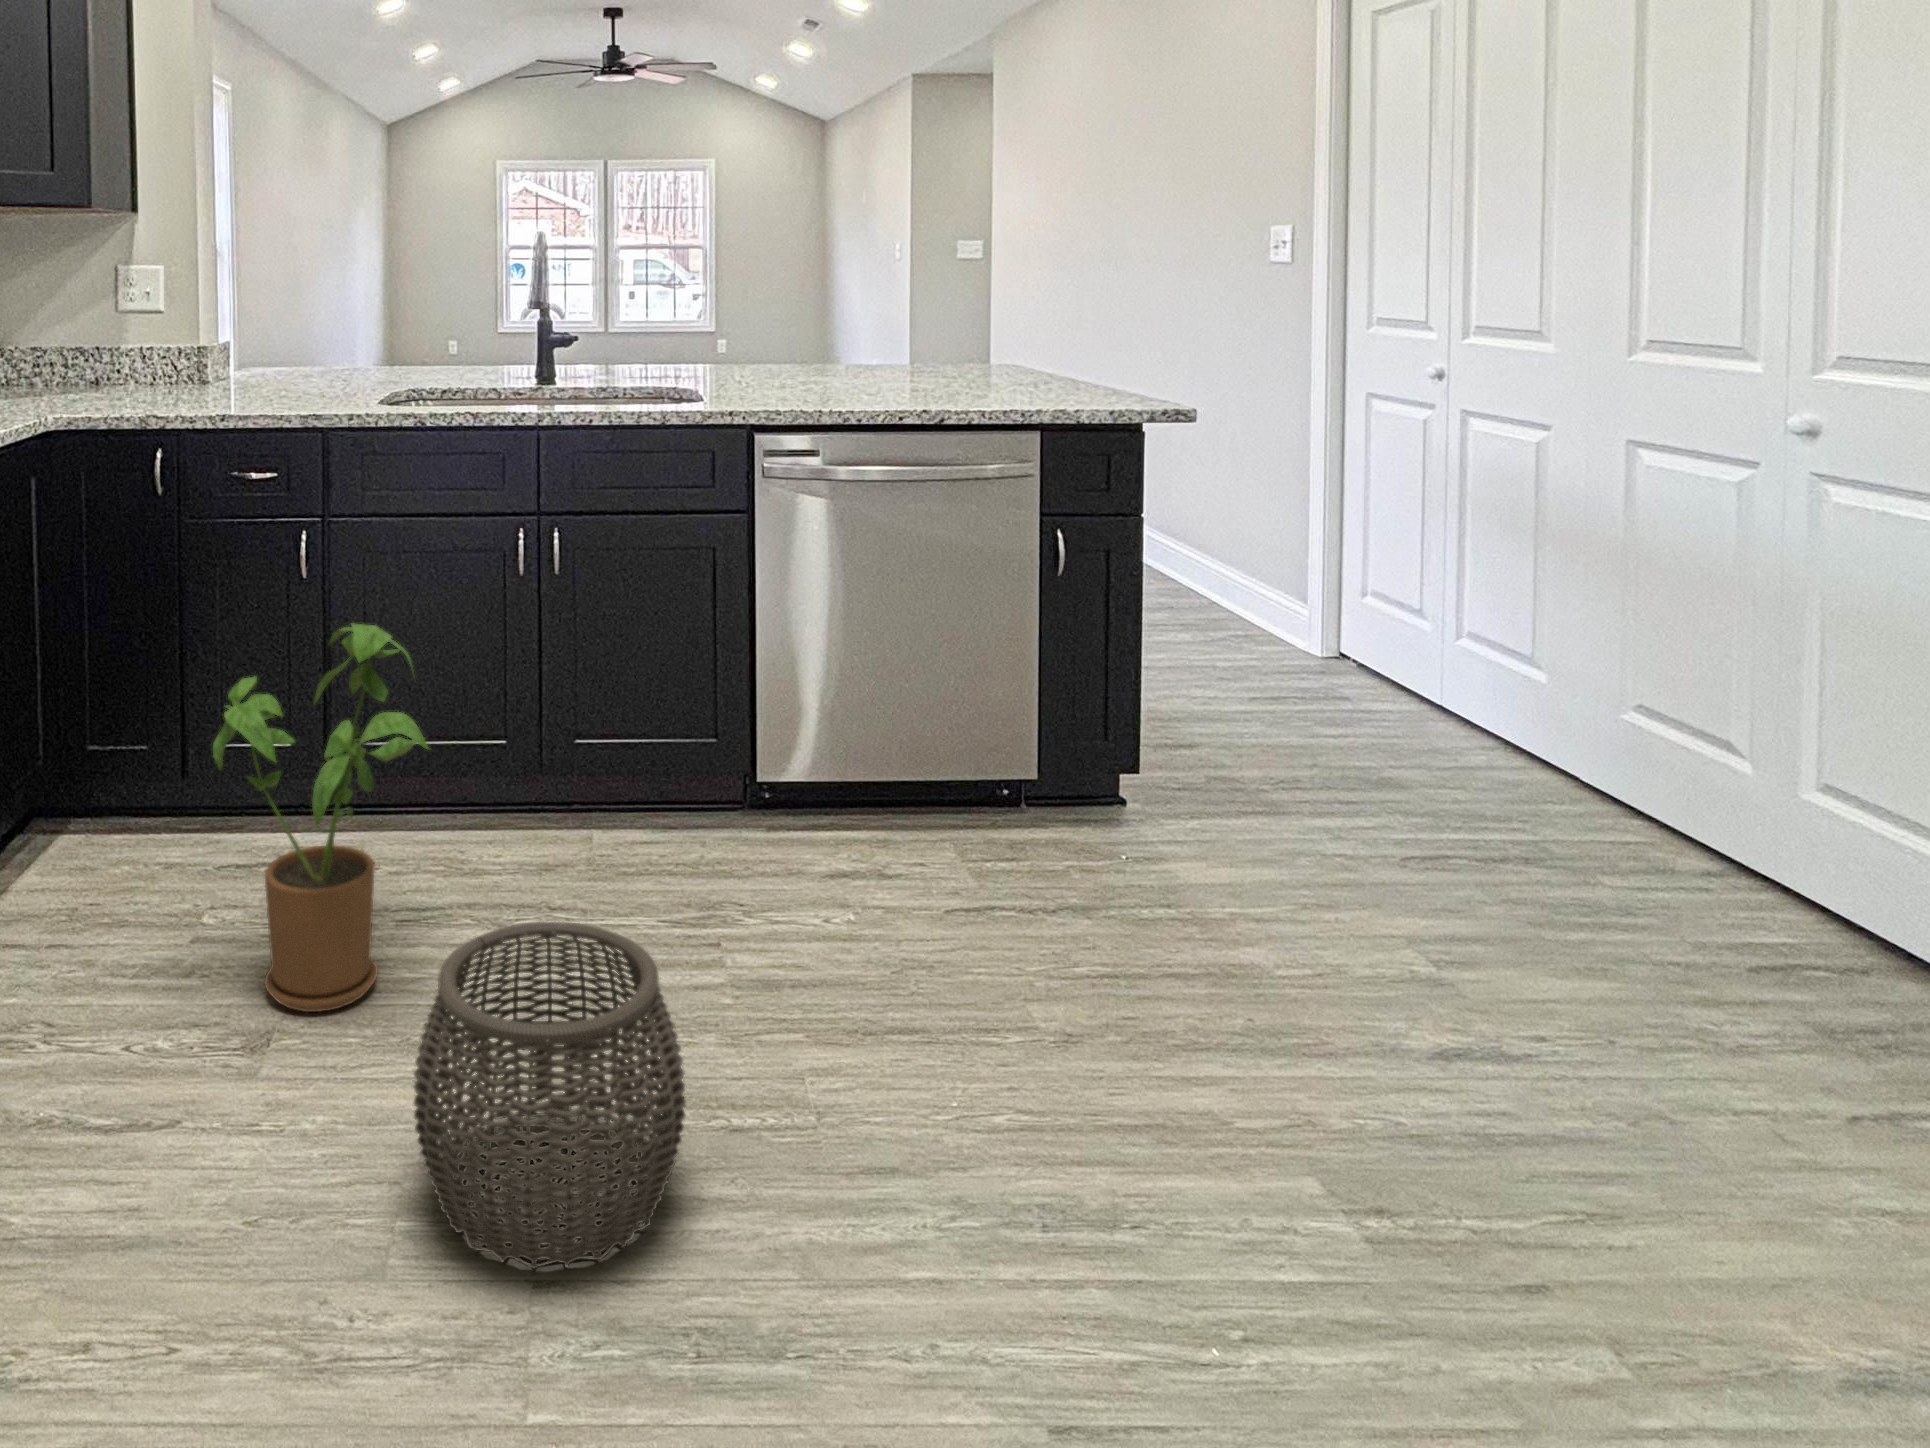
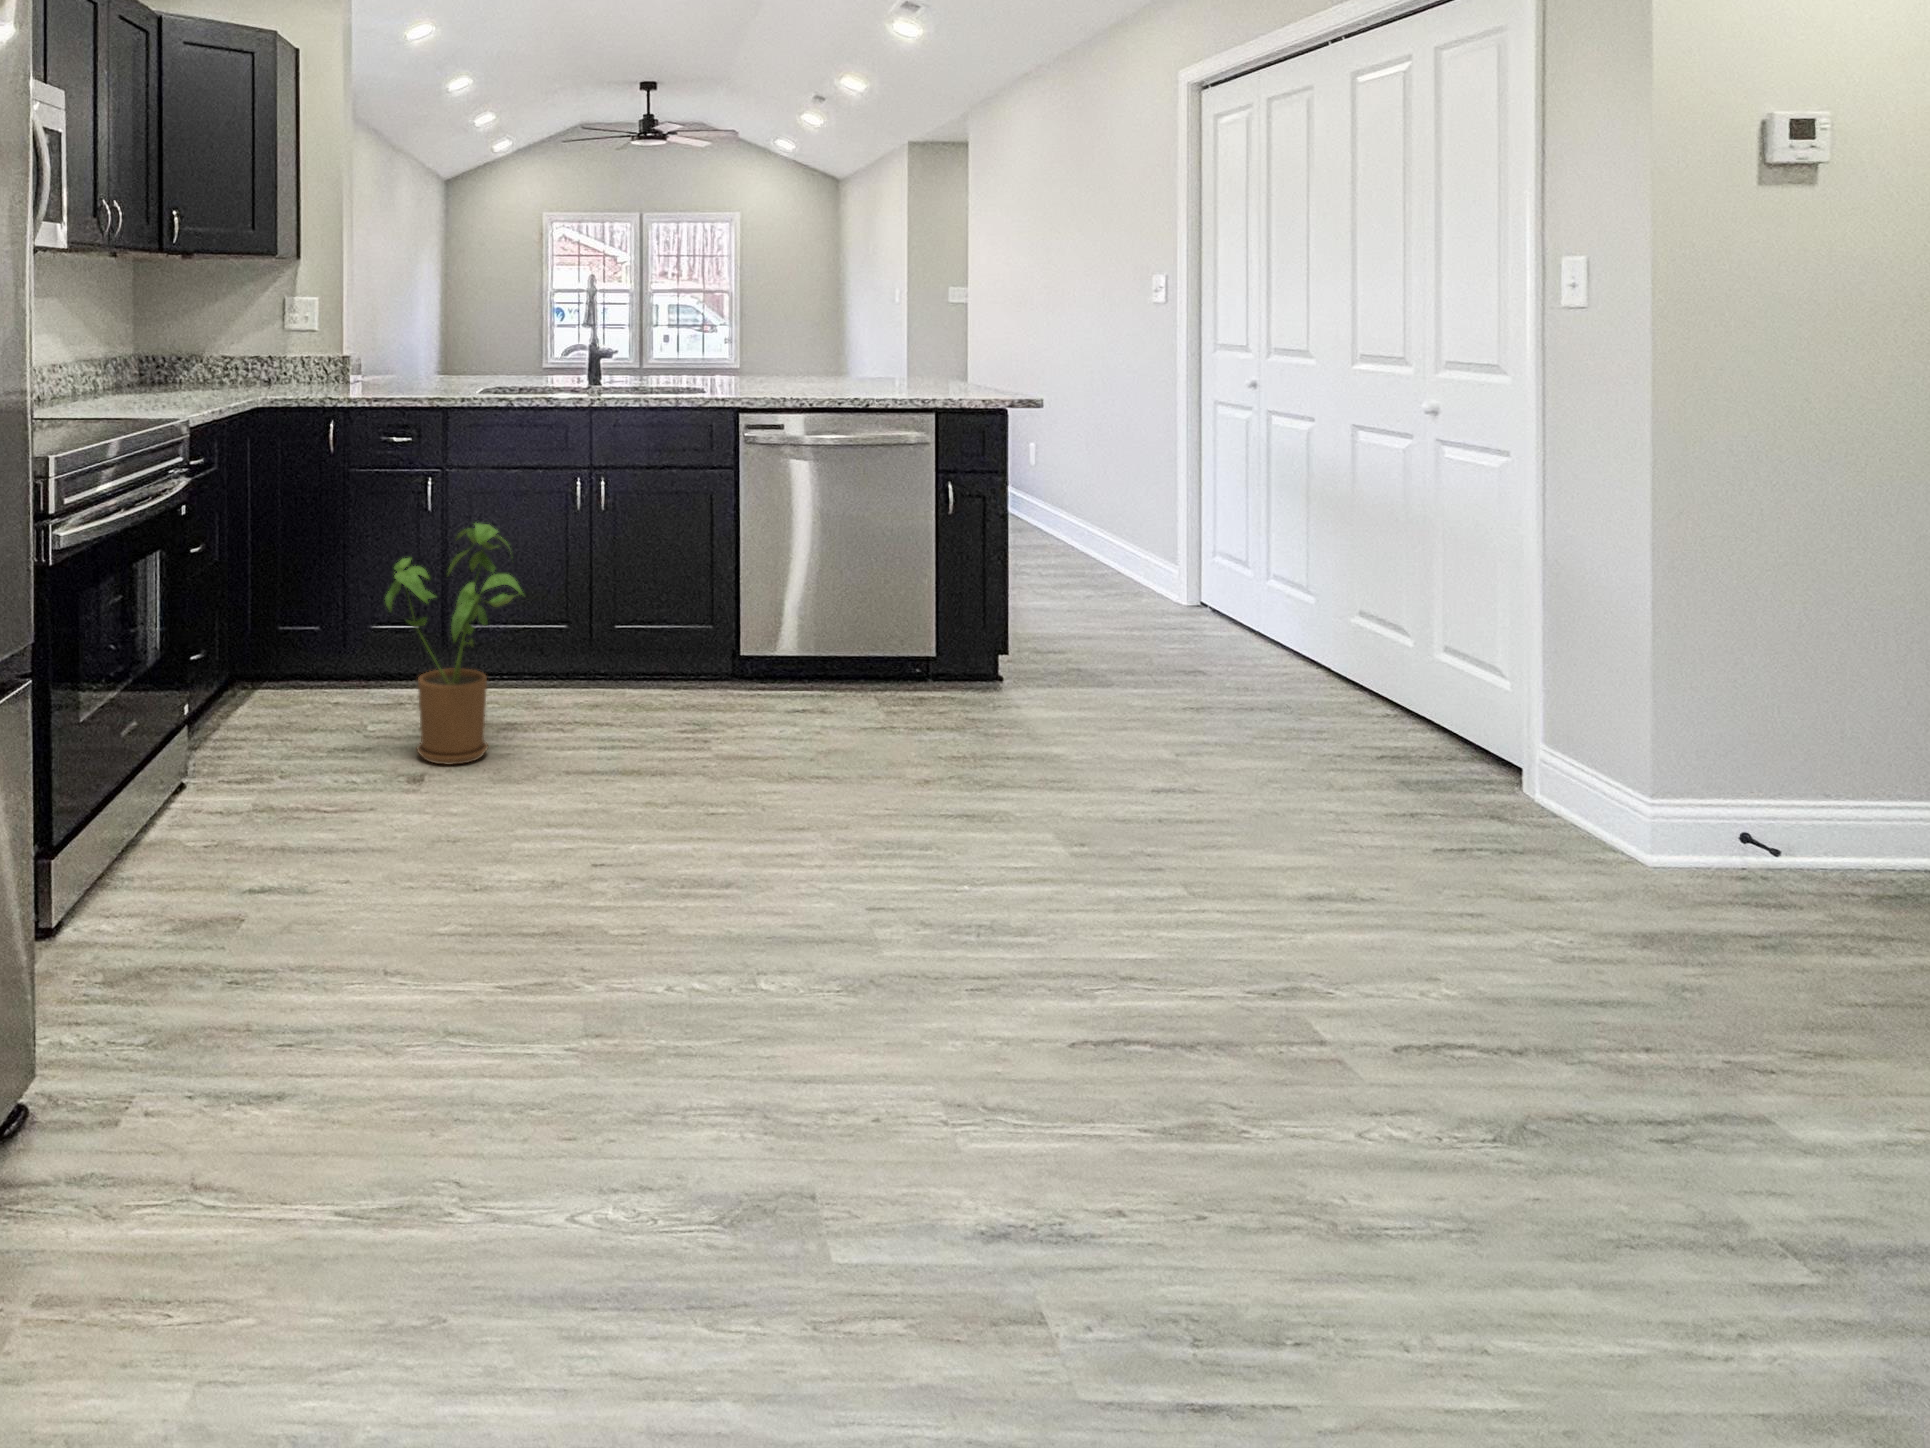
woven basket: present [414,922,686,1268] -> none [522,681,679,852]

